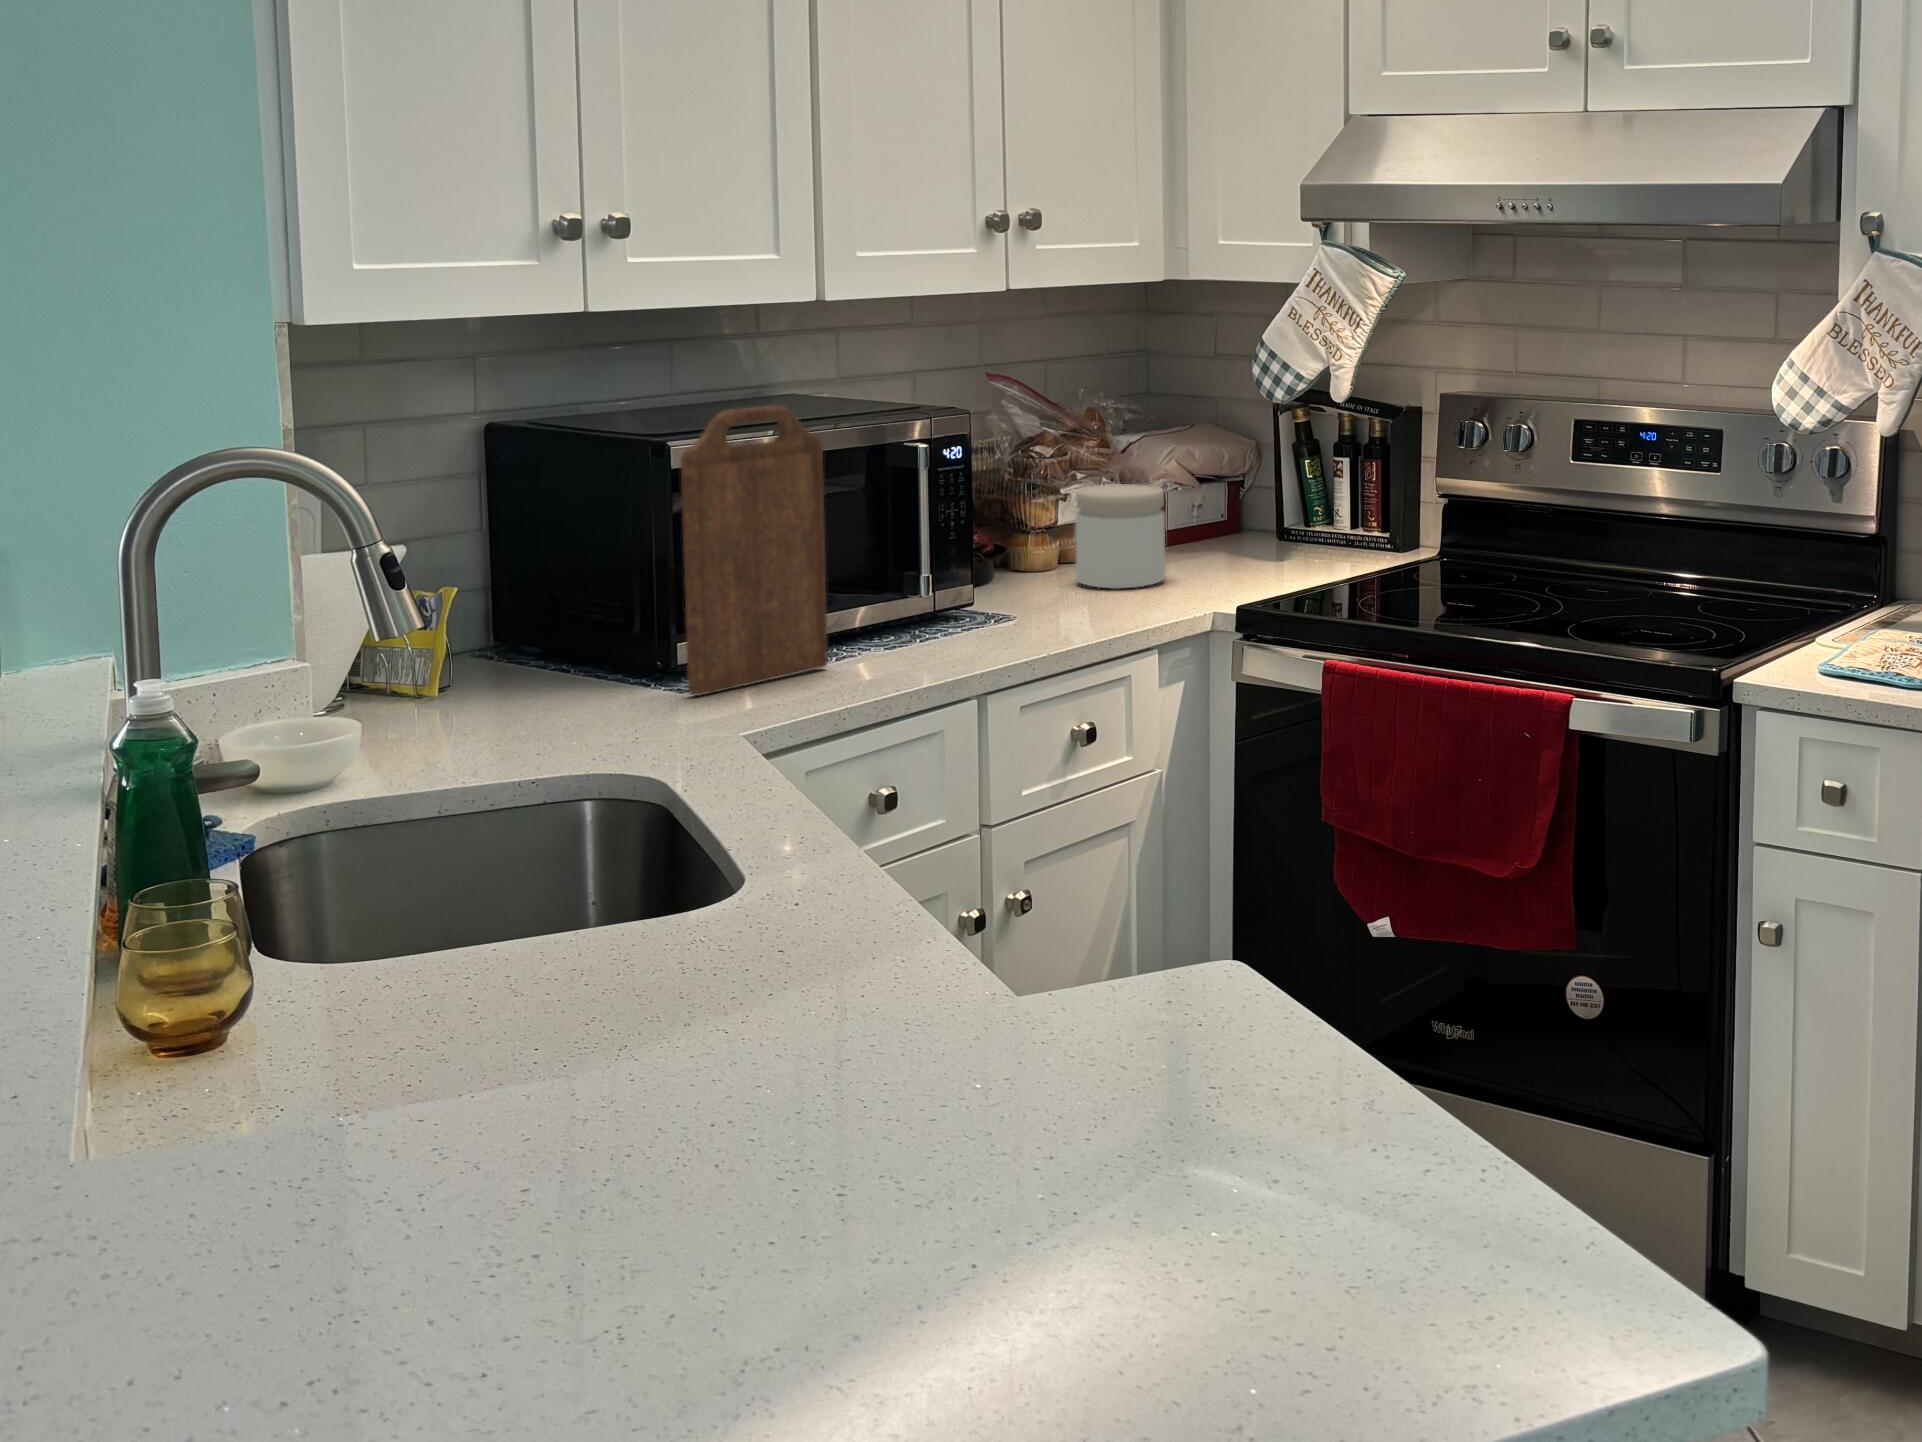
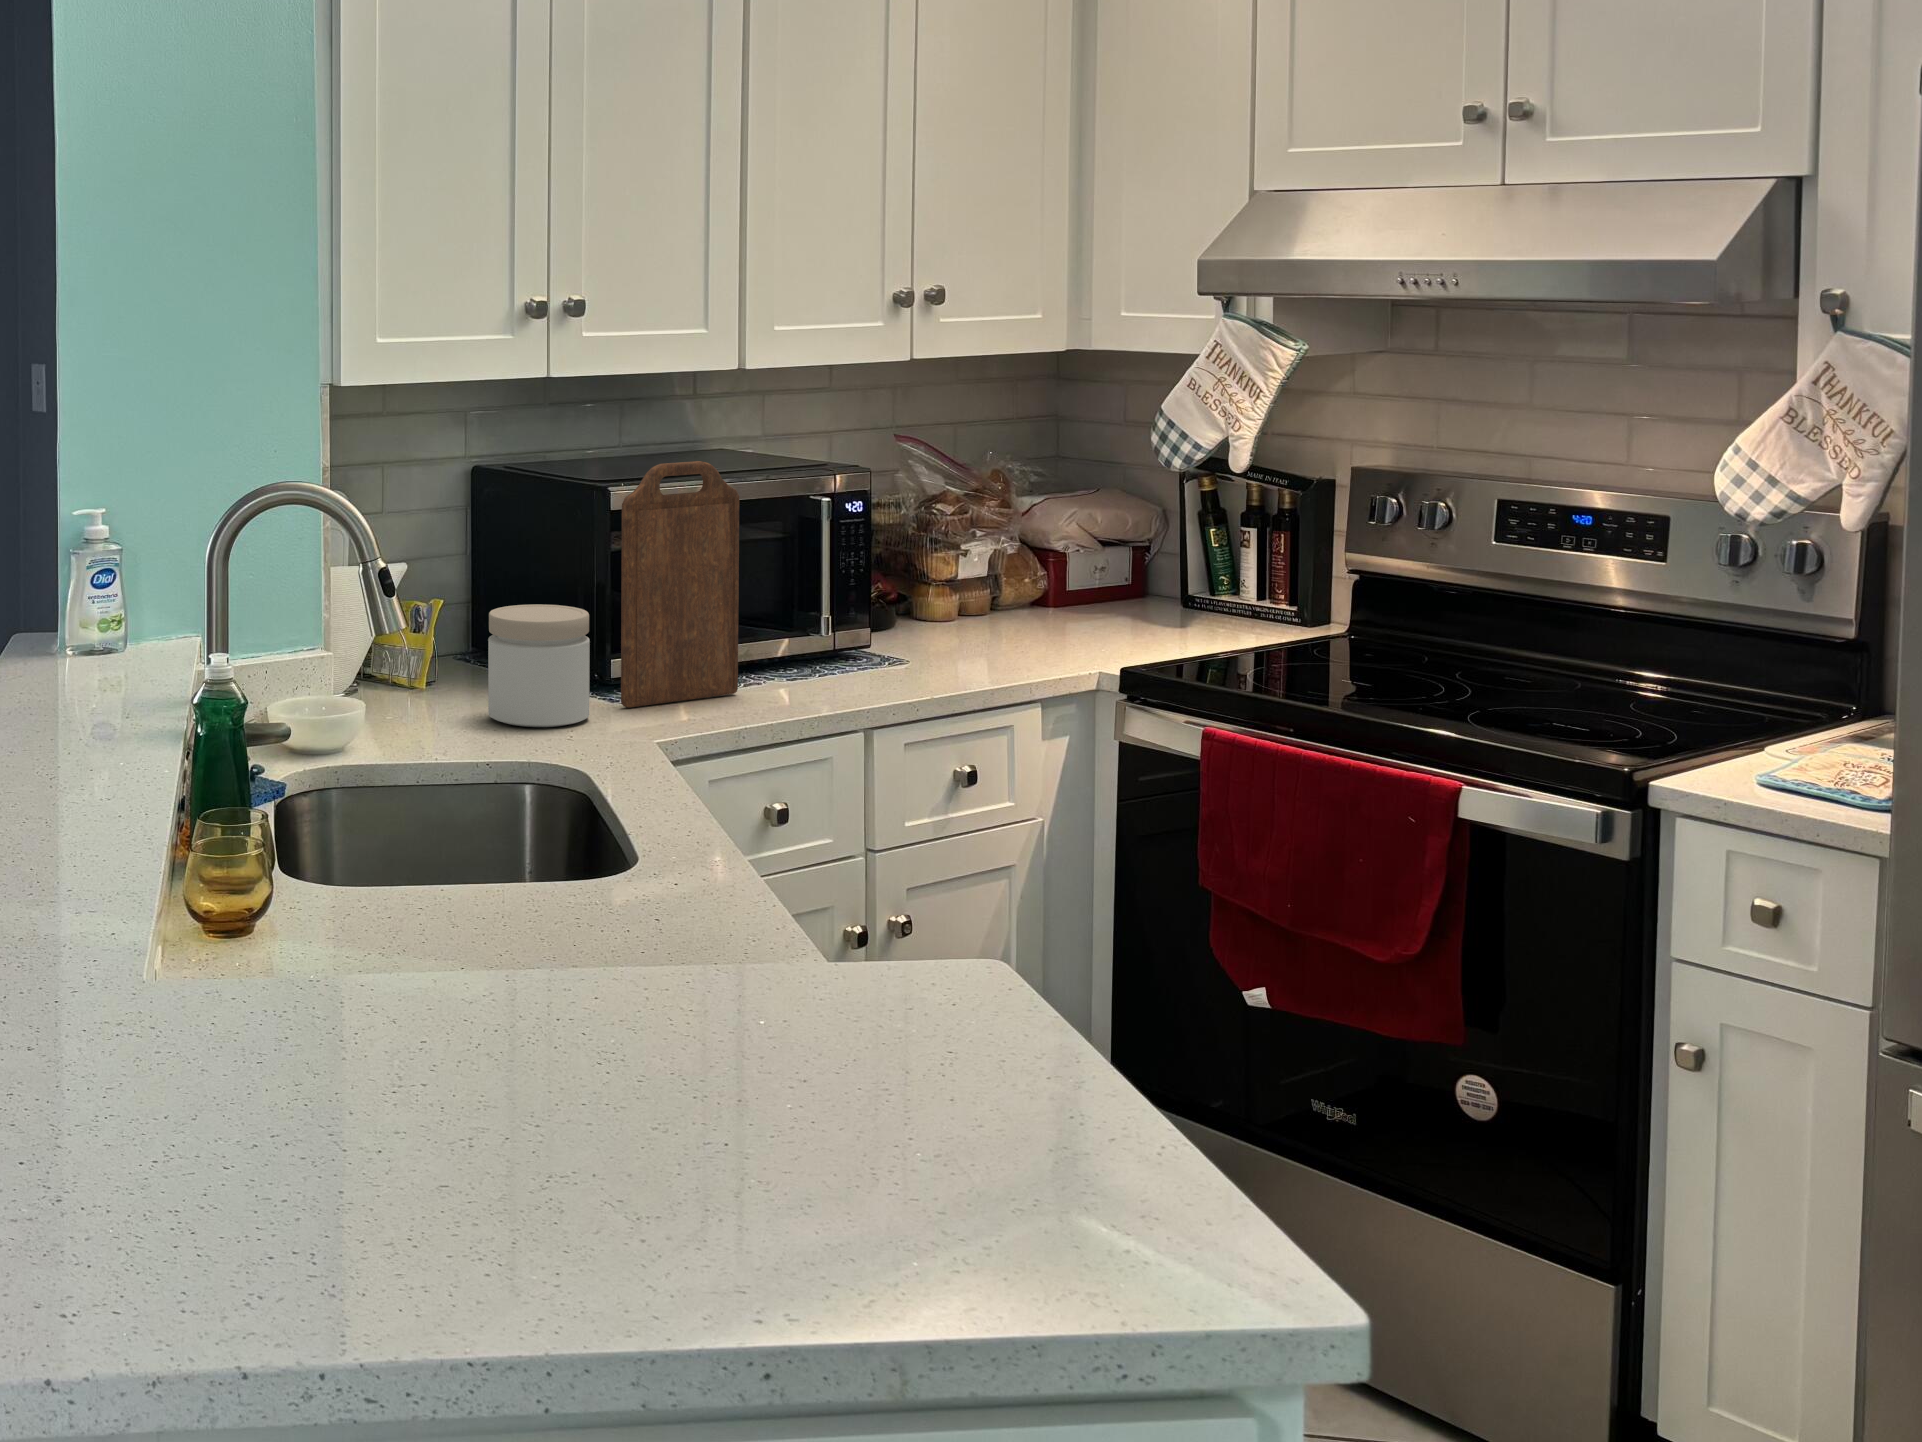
jar: present [1075,484,1165,589] -> present [488,604,590,727]

